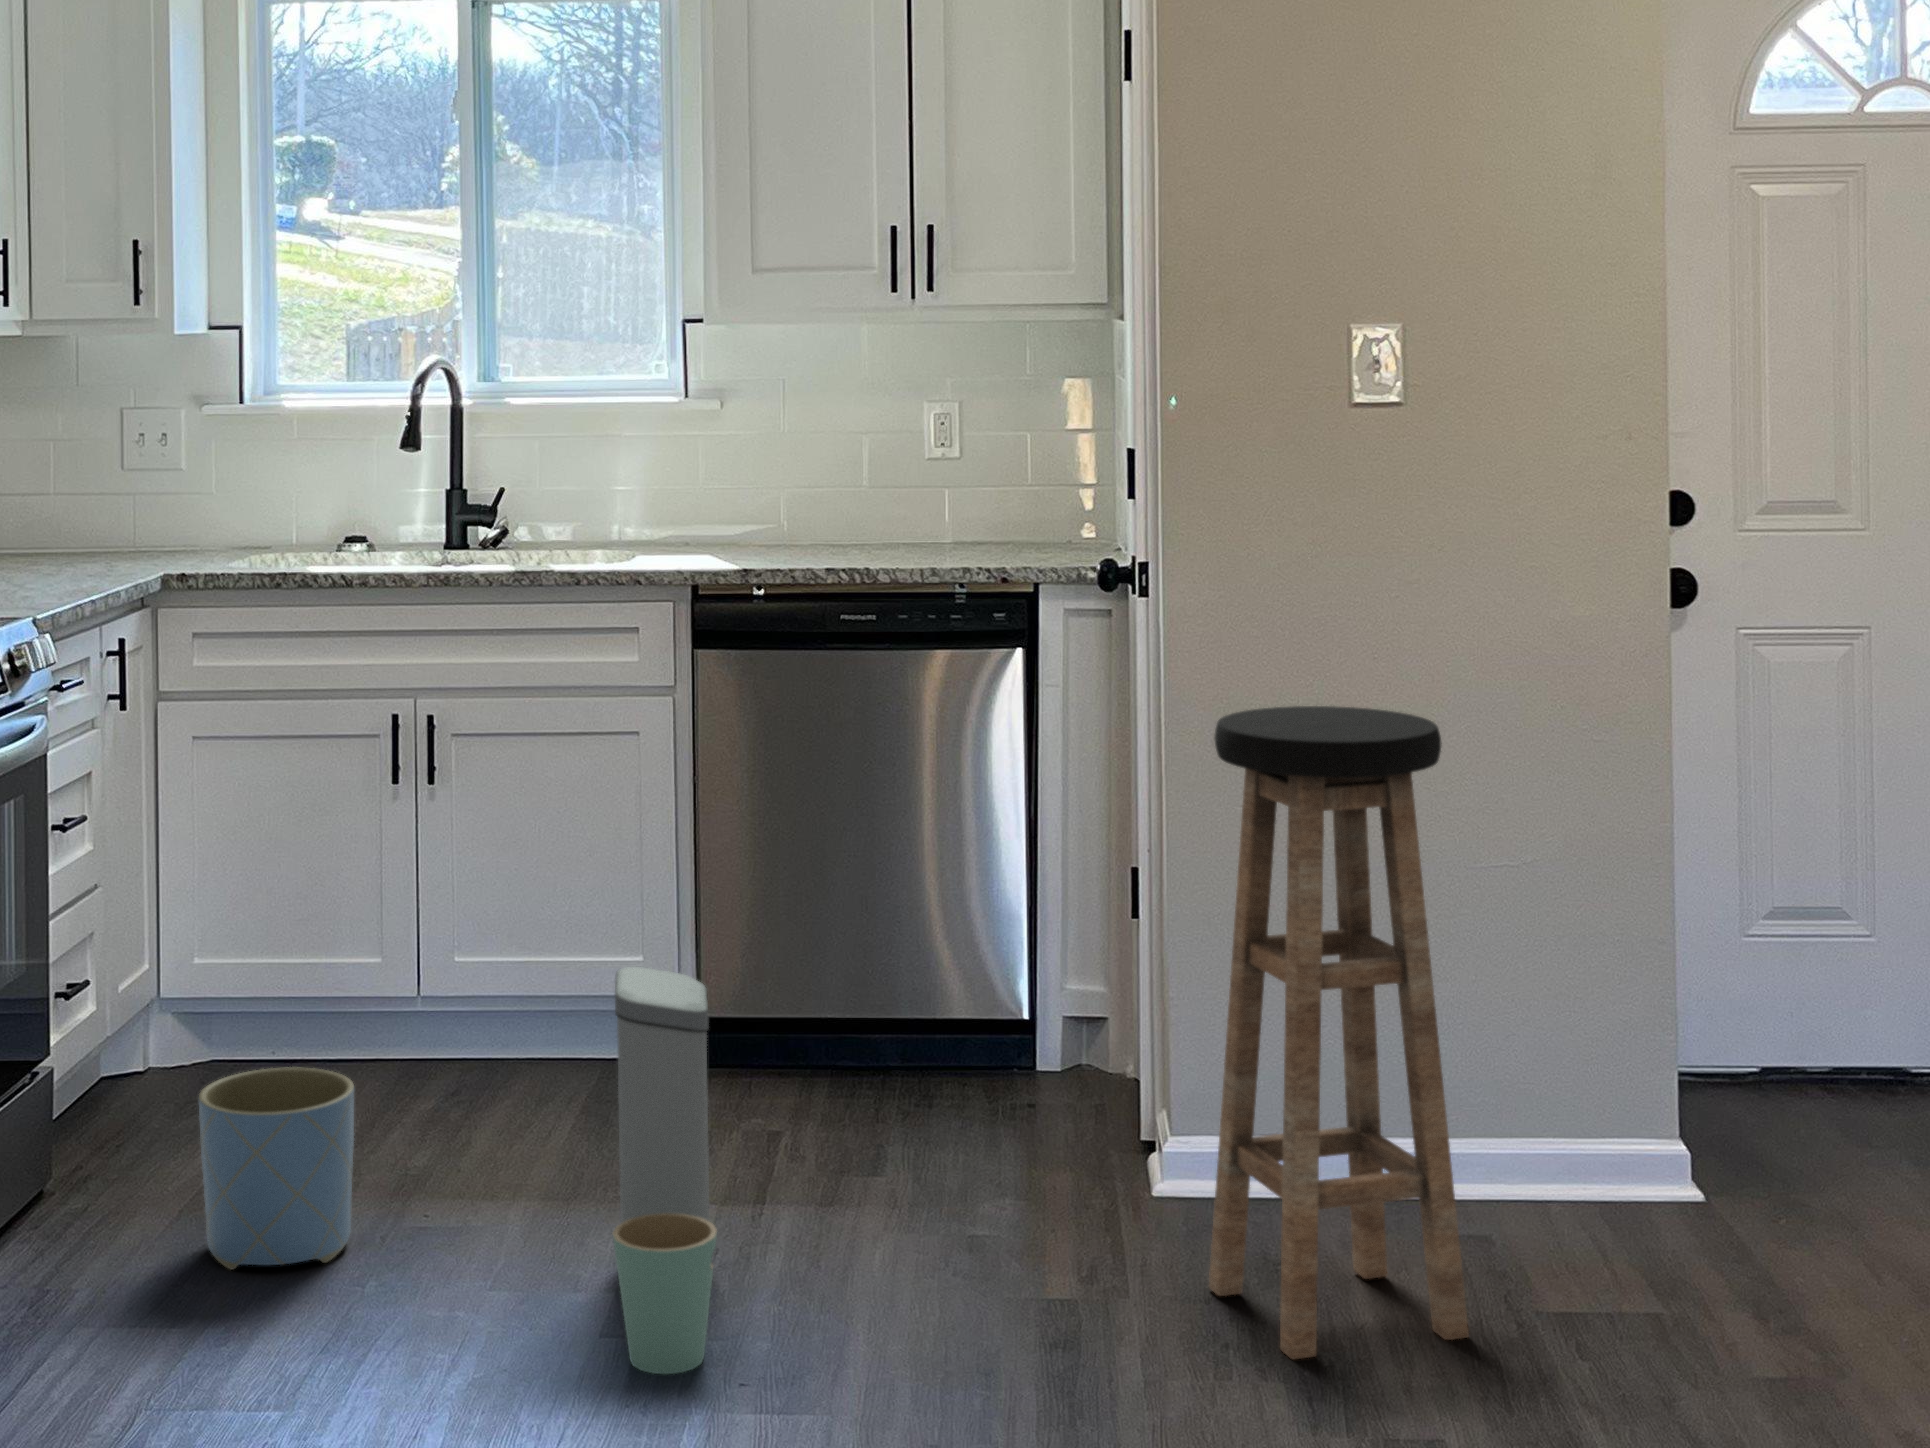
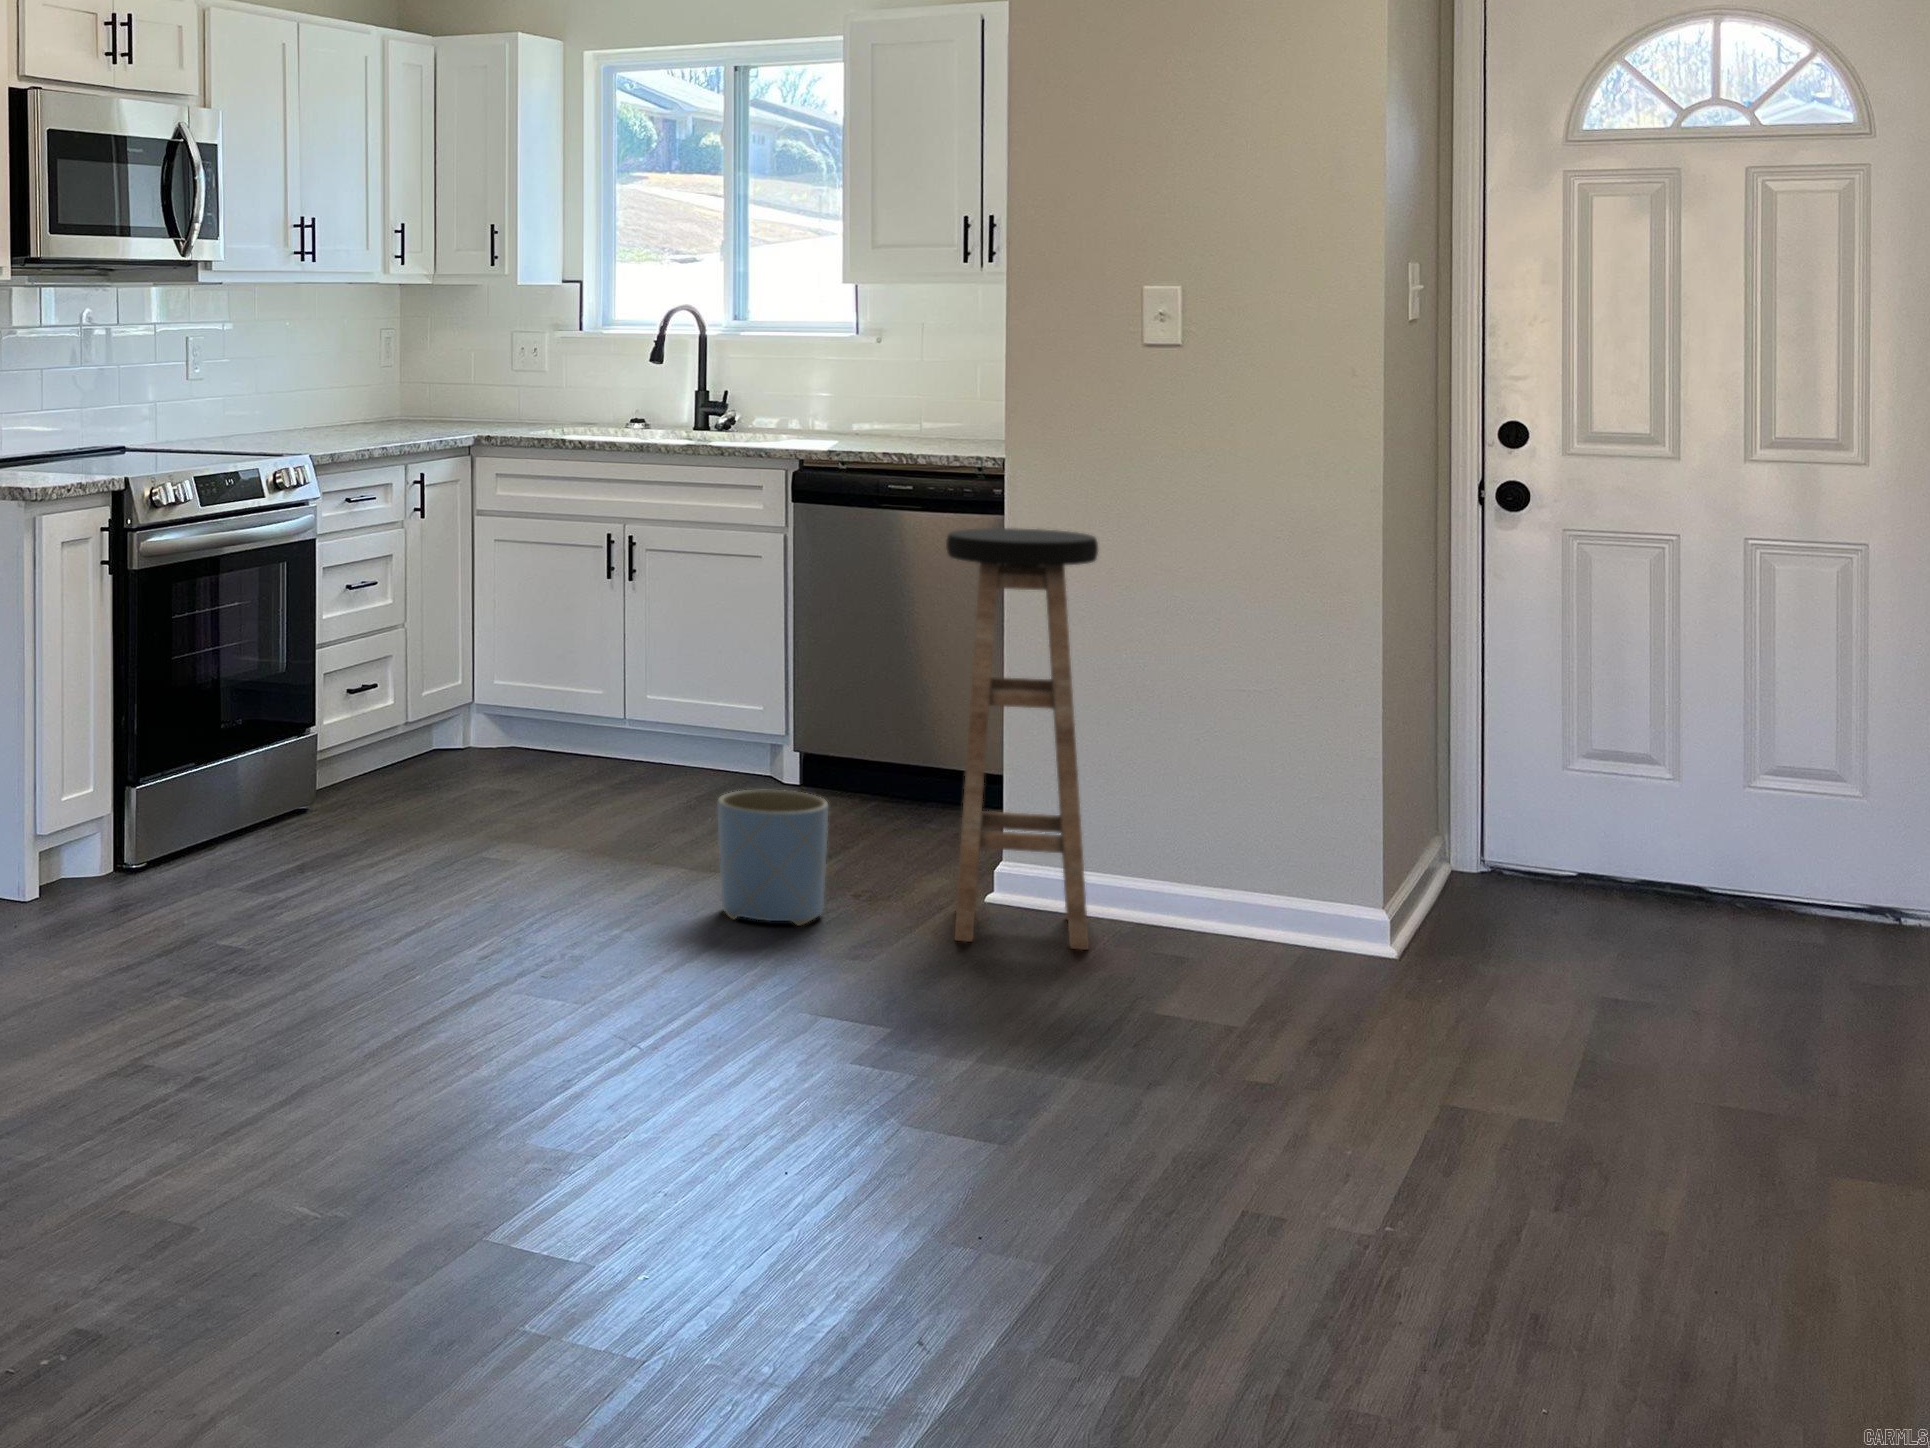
trash can: present [613,967,717,1374] -> none [558,668,675,893]
planter: present [199,1067,354,1270] -> present [718,790,828,926]

